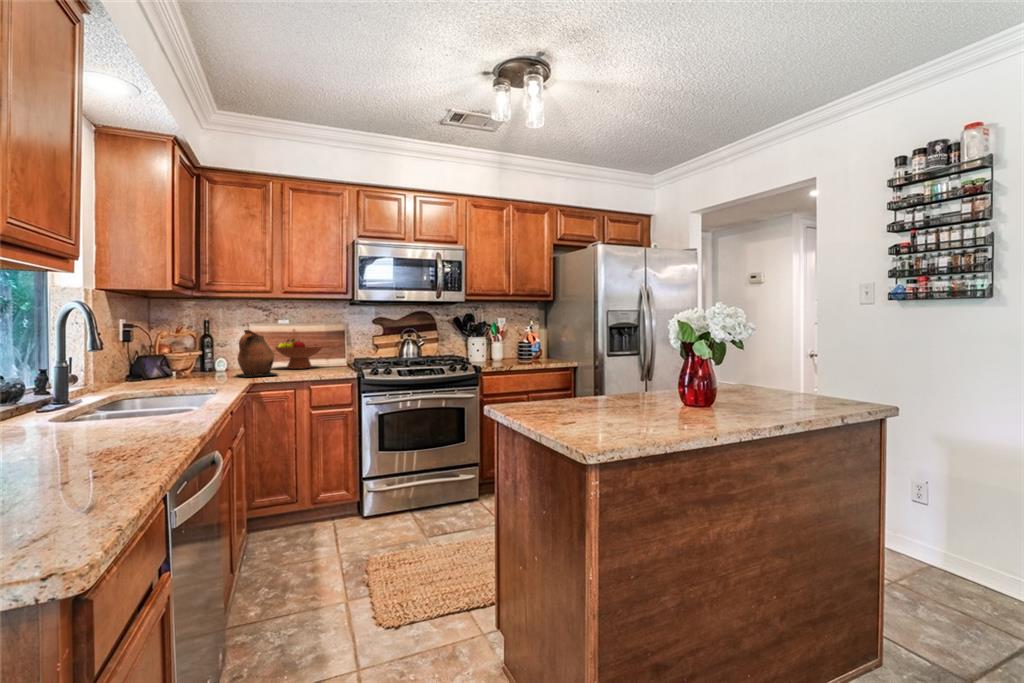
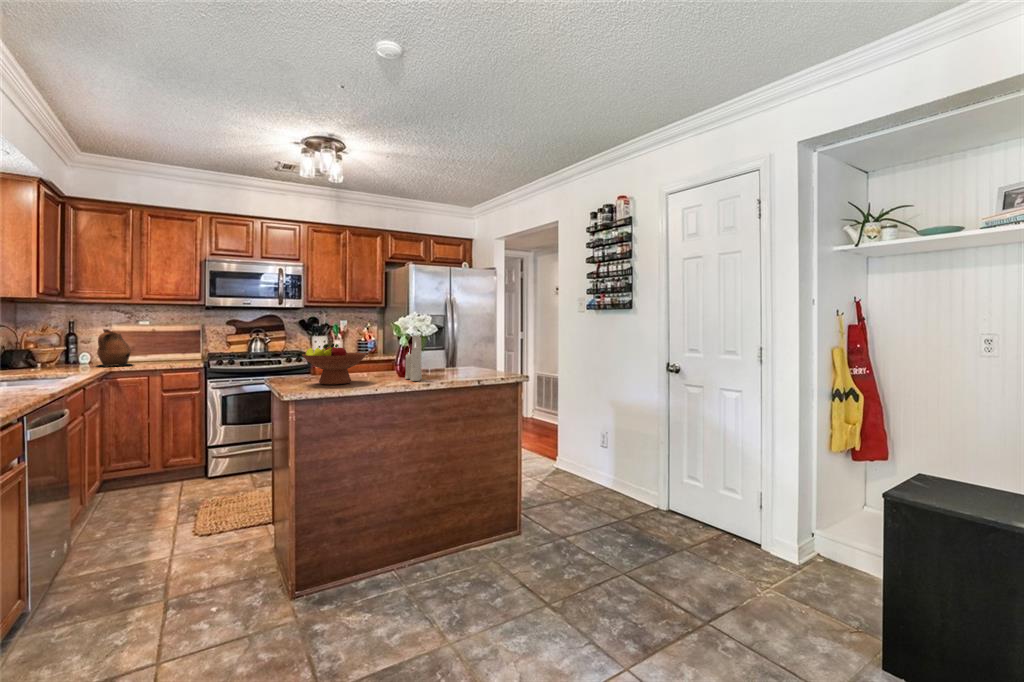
candle: none [716,318,759,419] -> present [405,334,422,381]
fruit bowl: present [275,339,323,369] -> present [302,343,366,384]

